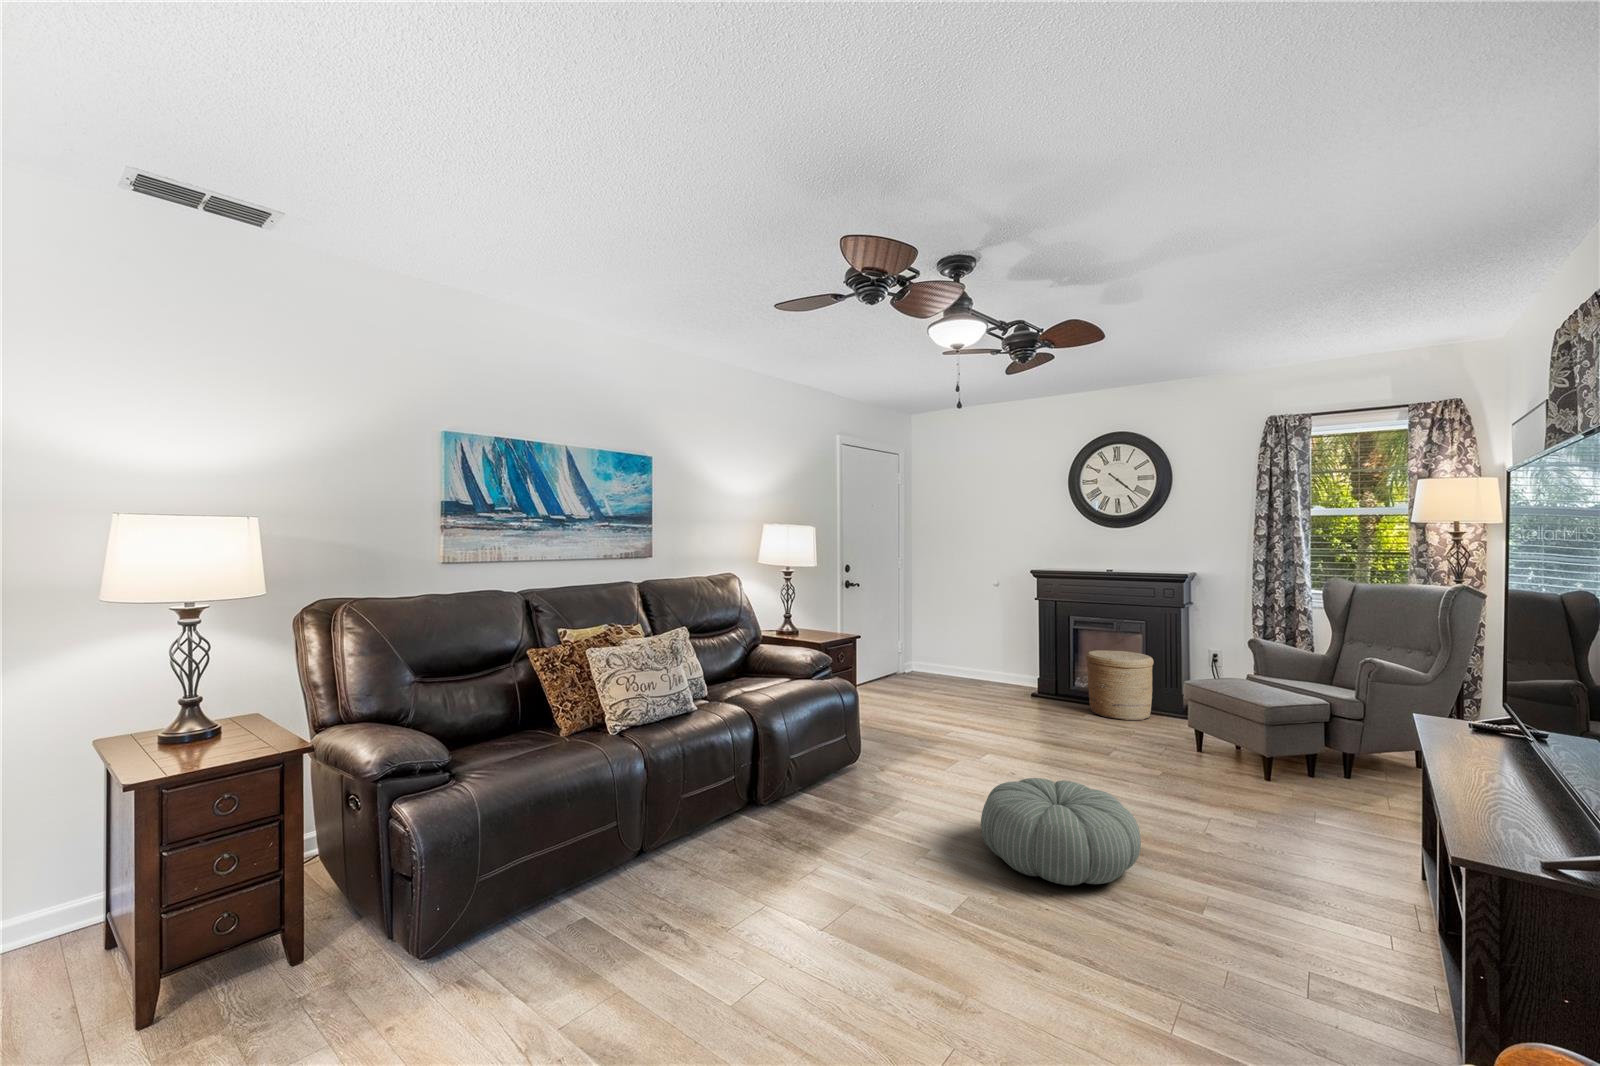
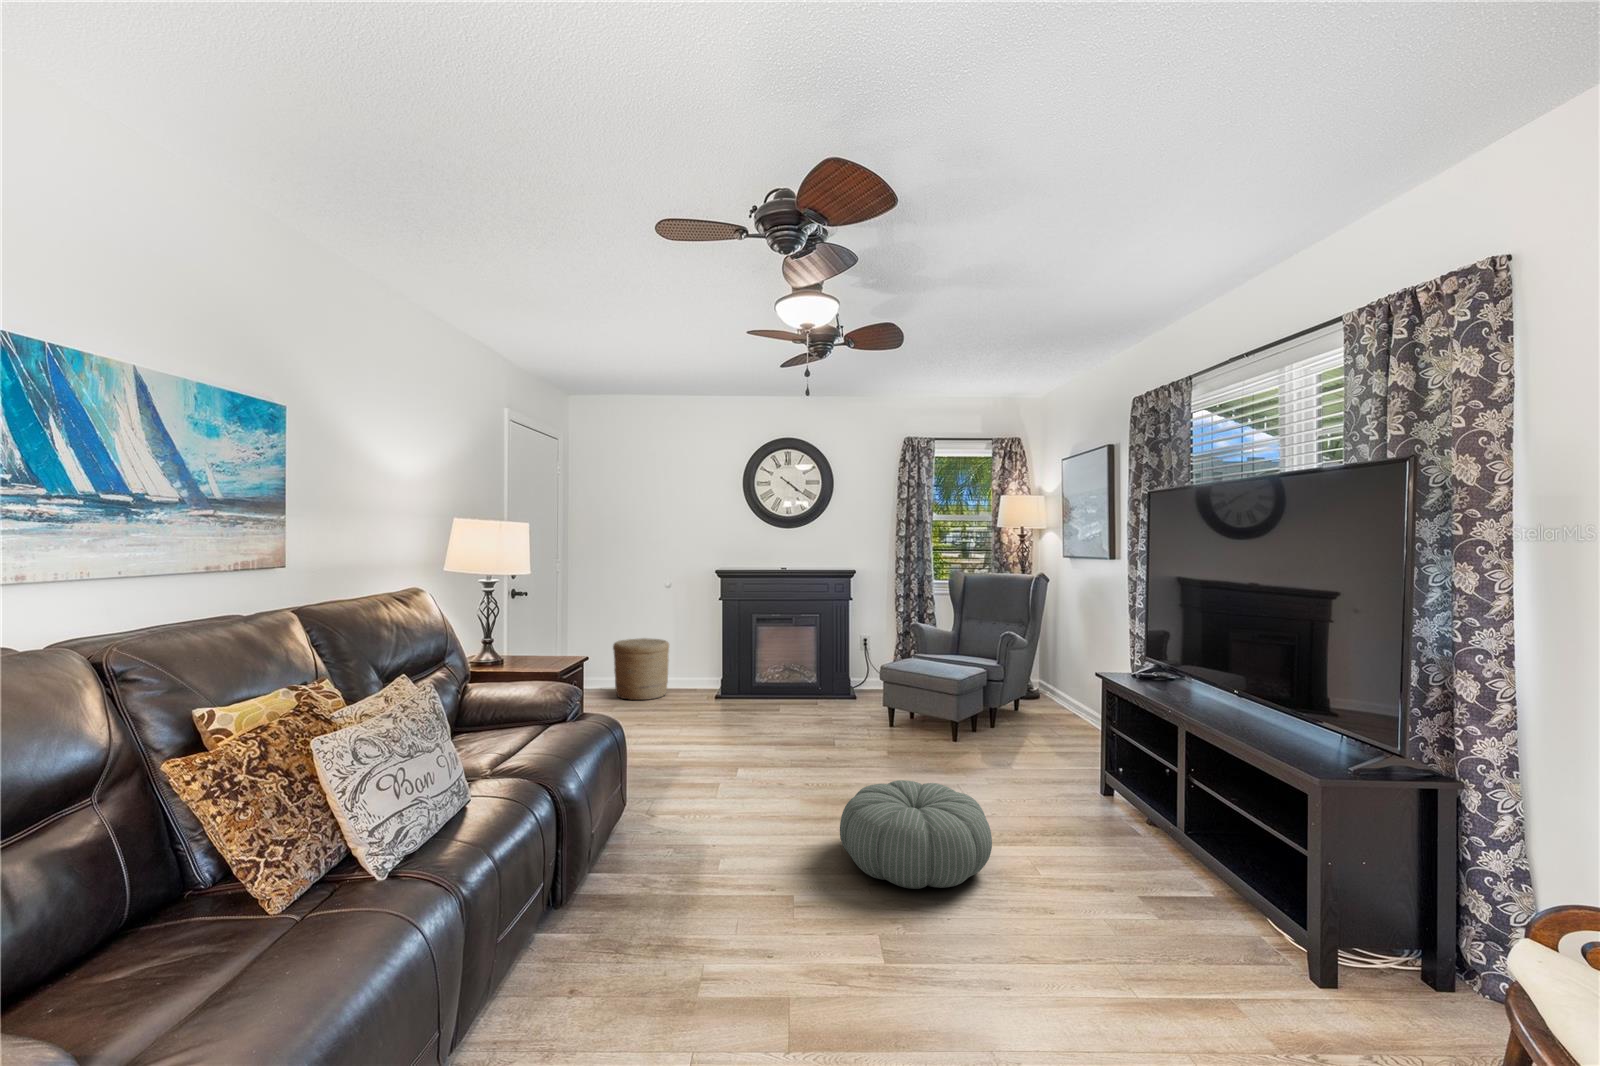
woven basket: present [1086,650,1154,720] -> present [613,638,669,700]

